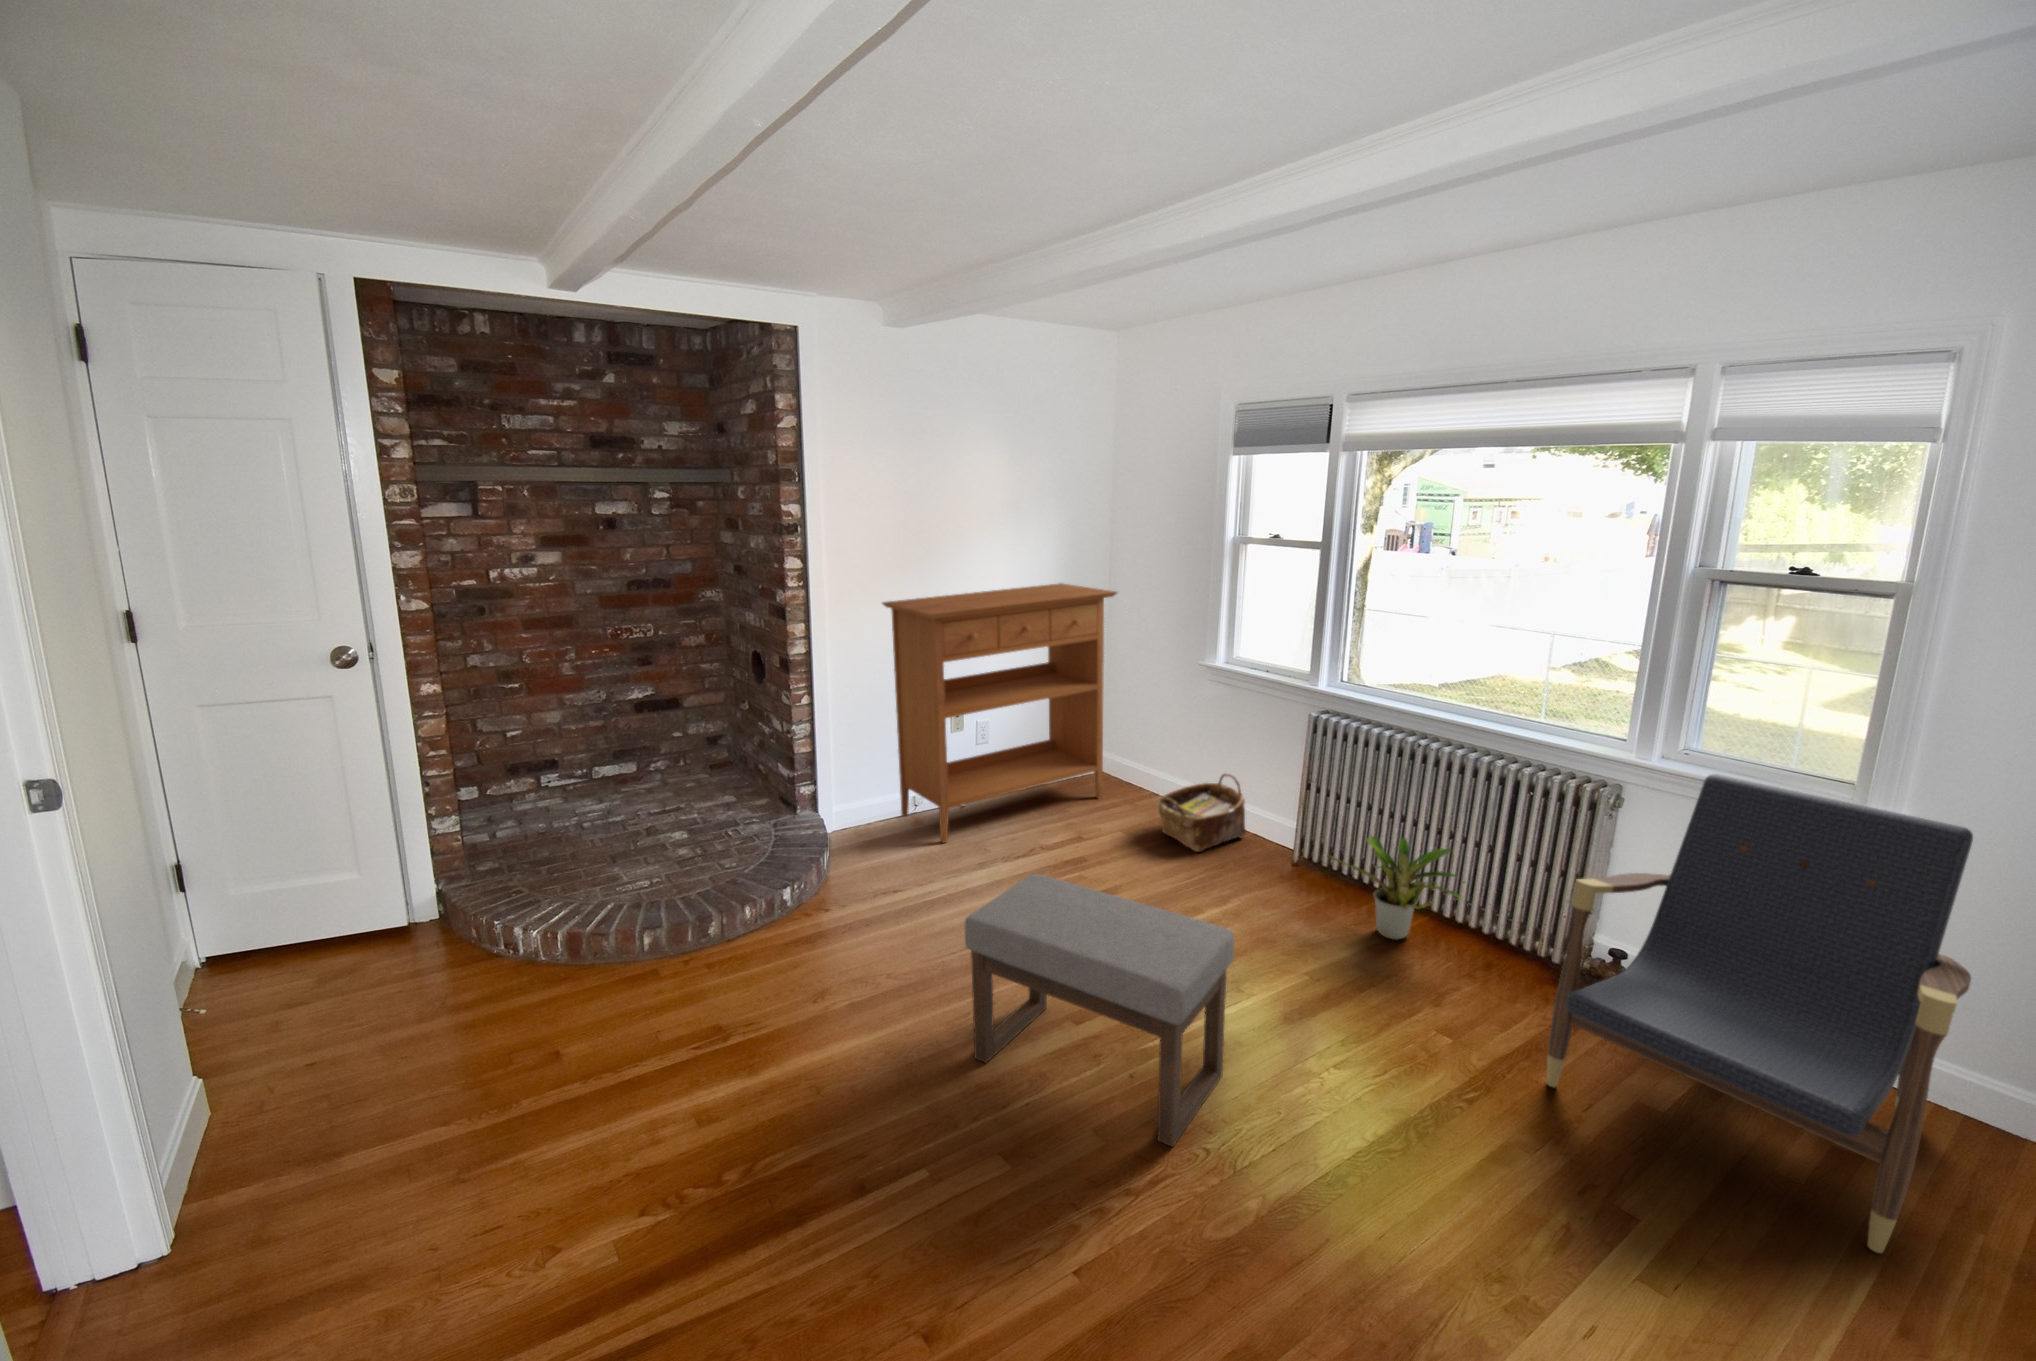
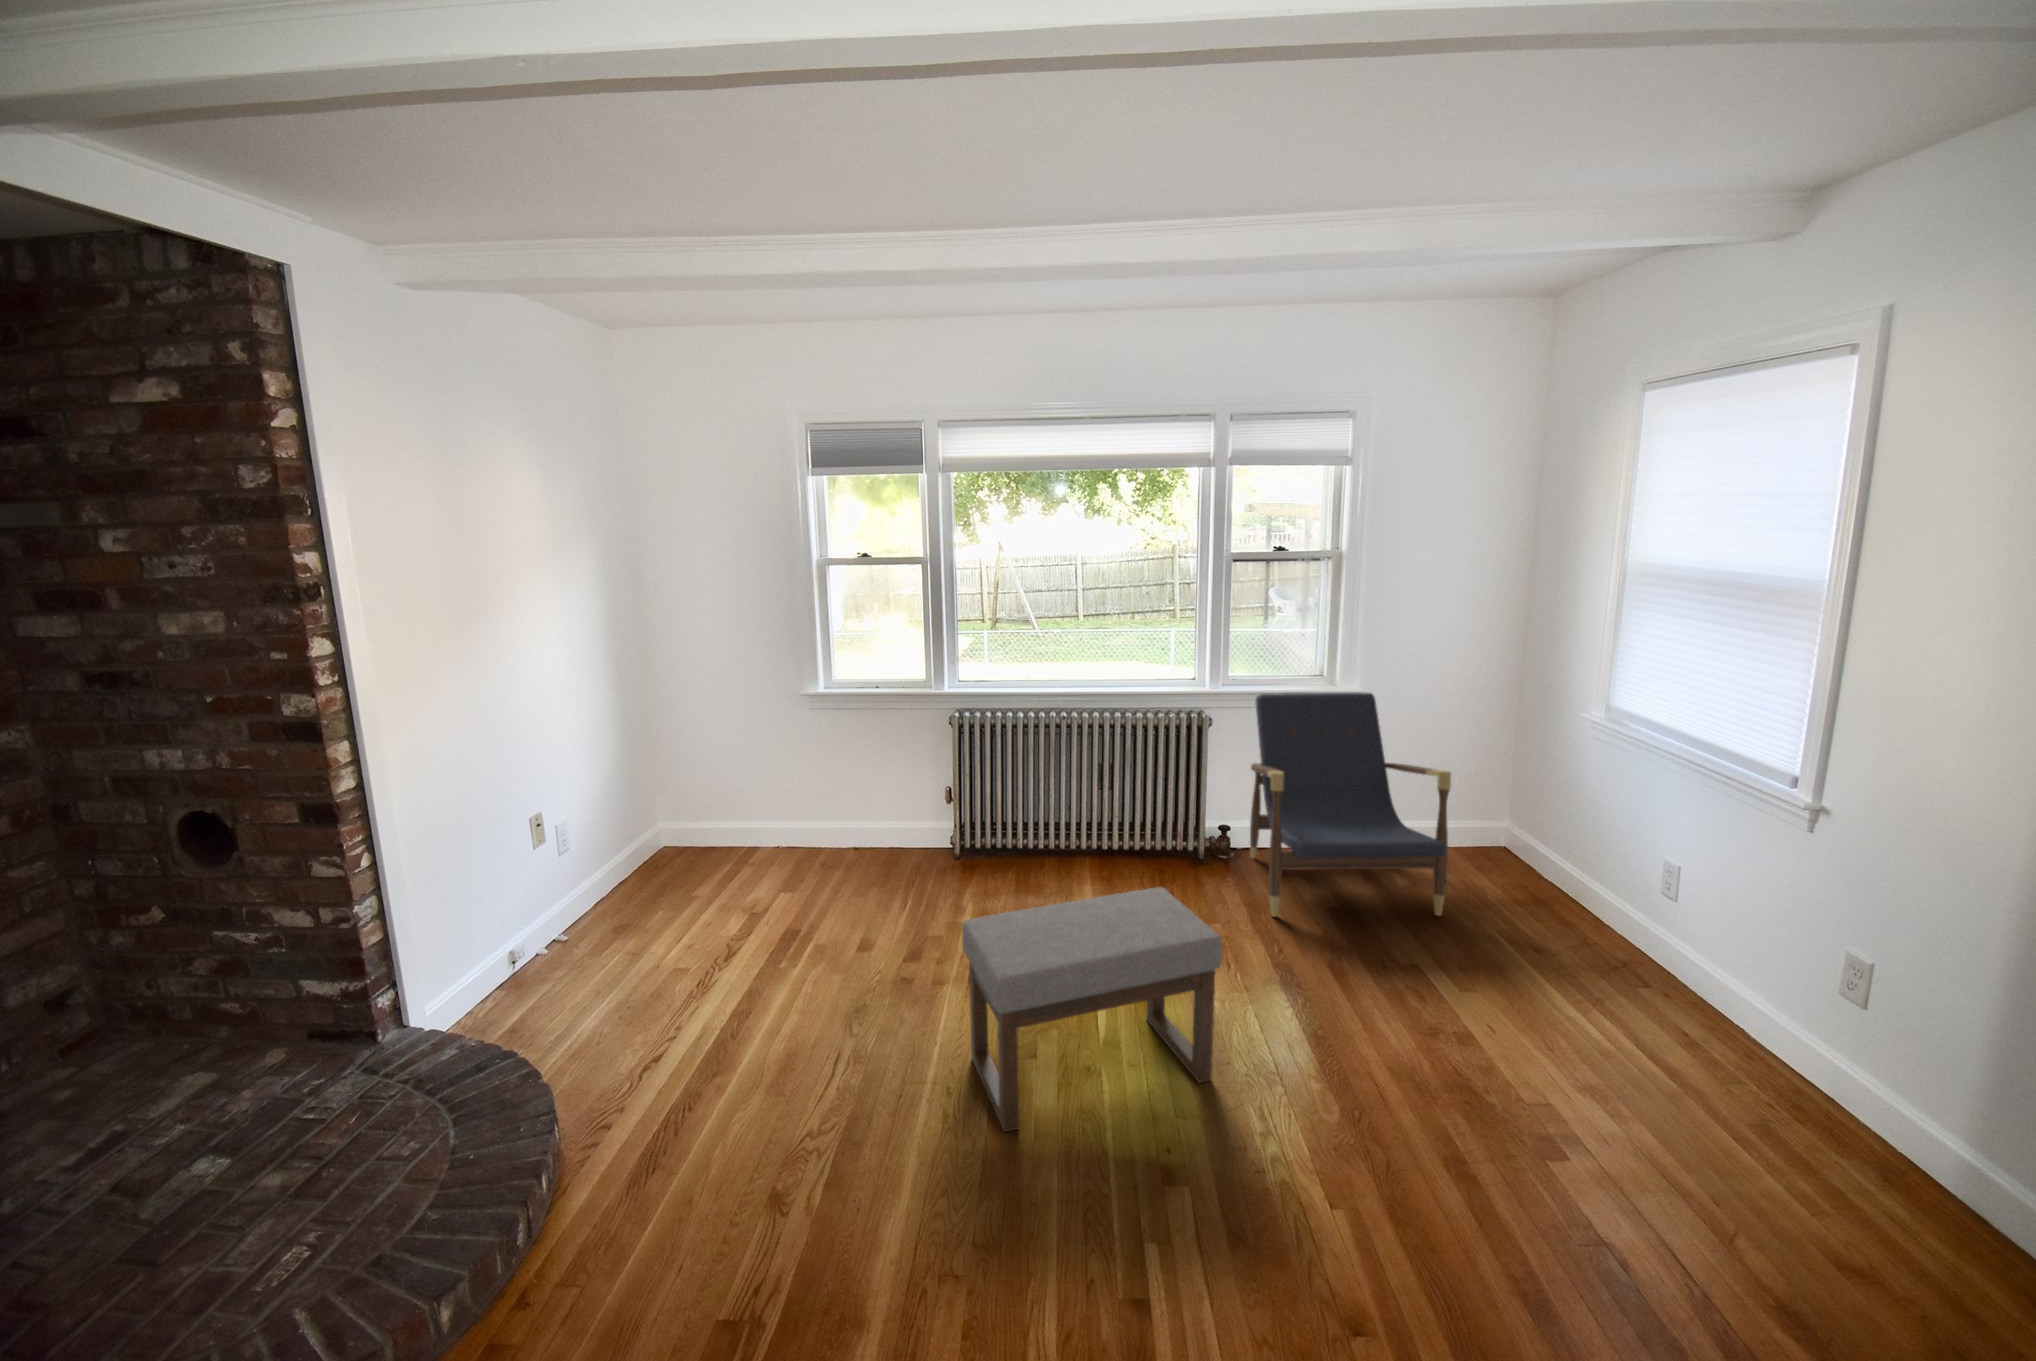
console table: present [882,583,1117,843] -> none [459,640,727,983]
woven basket: present [1157,774,1246,852] -> none [828,799,904,880]
potted plant: present [1328,835,1461,940] -> none [1043,794,1148,879]

